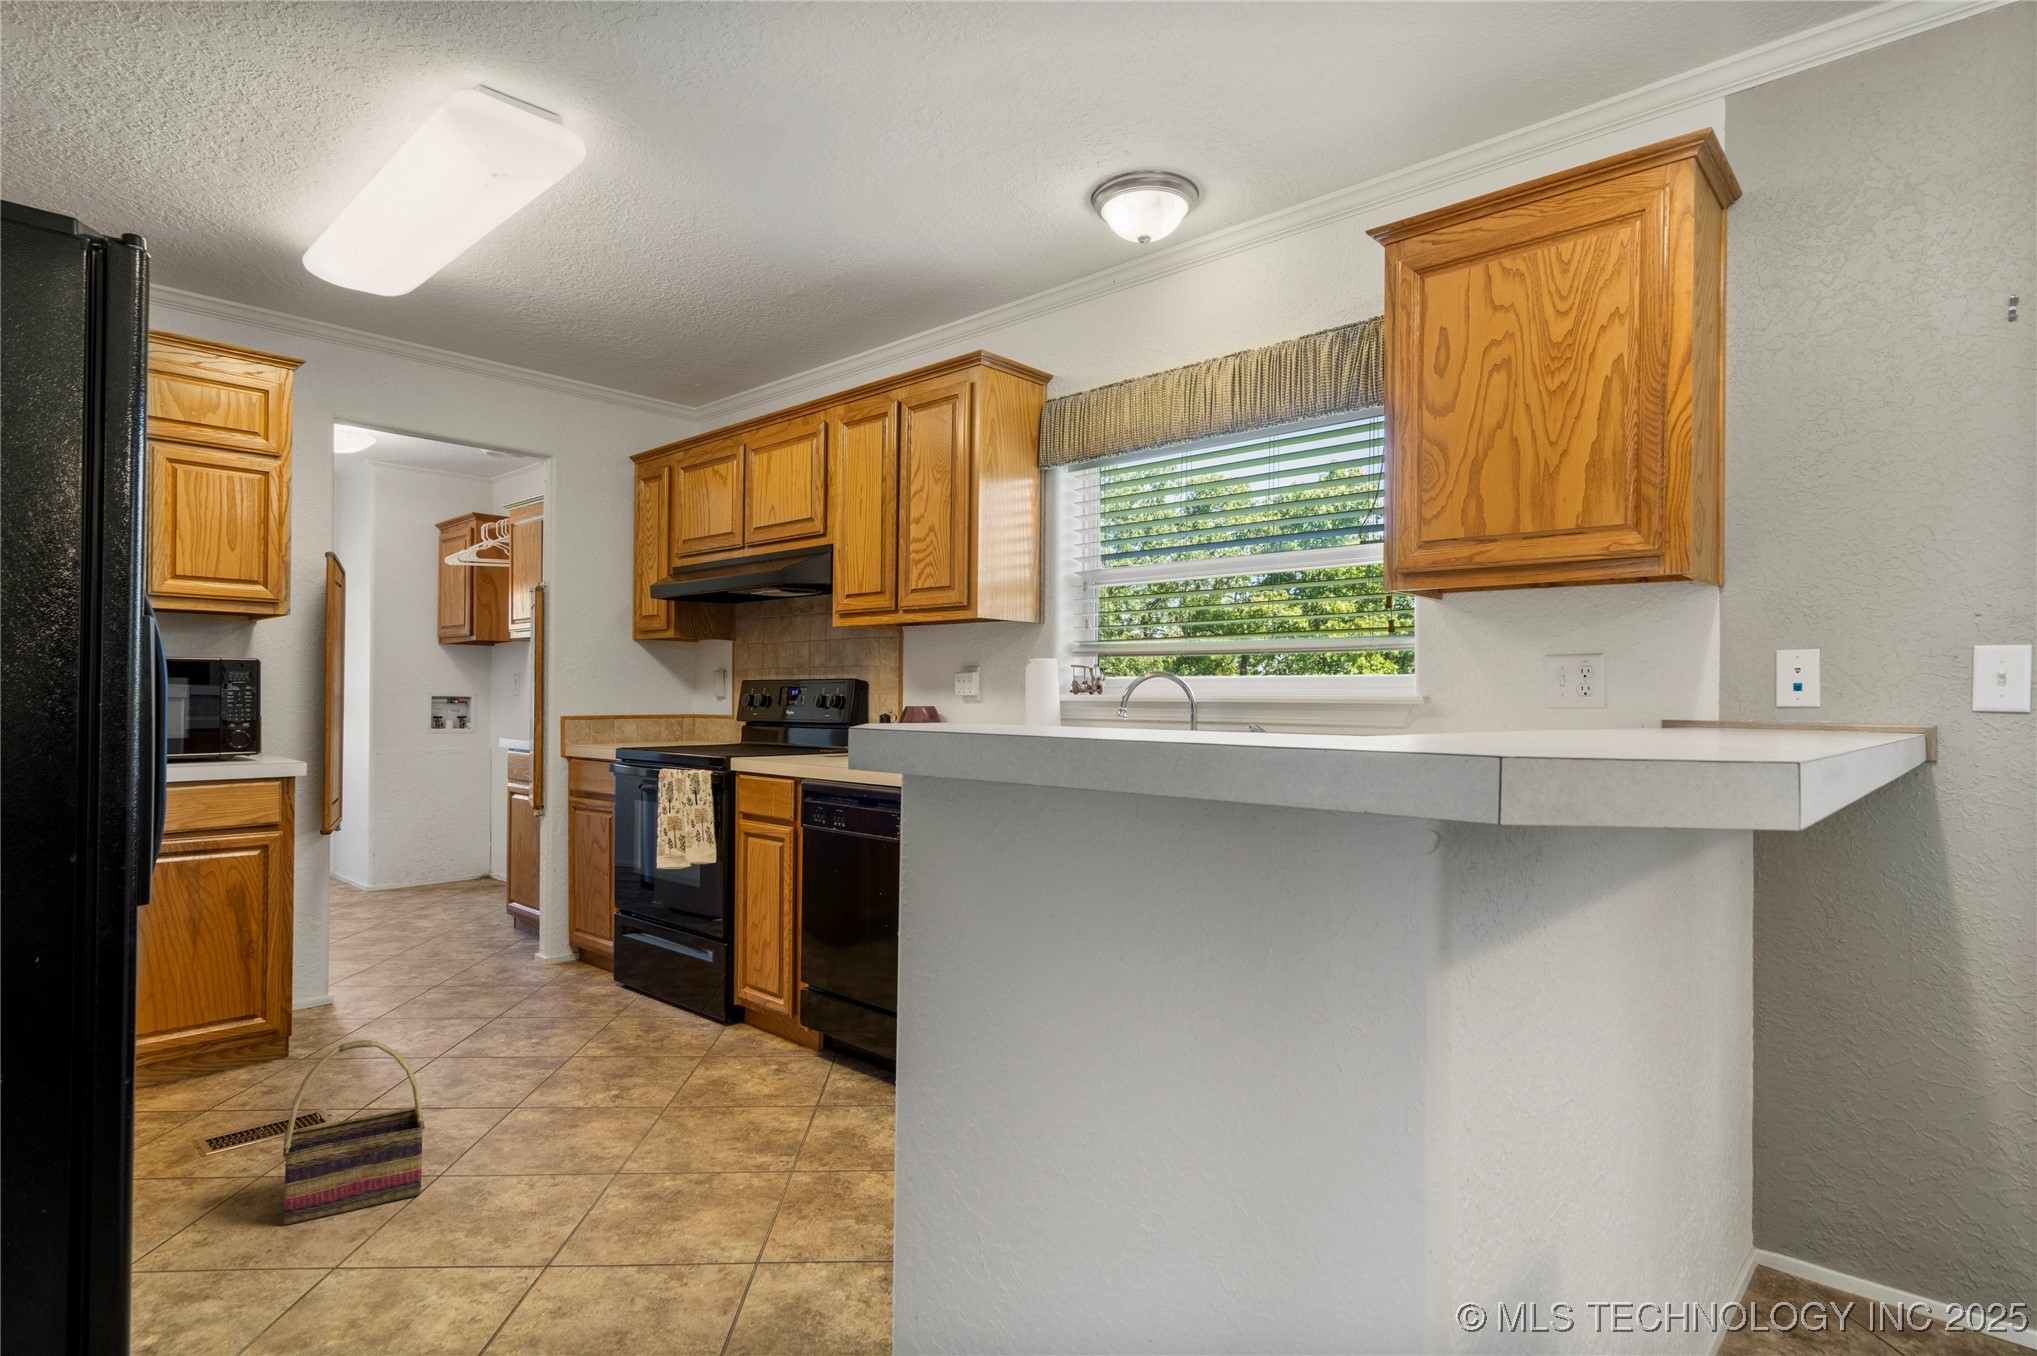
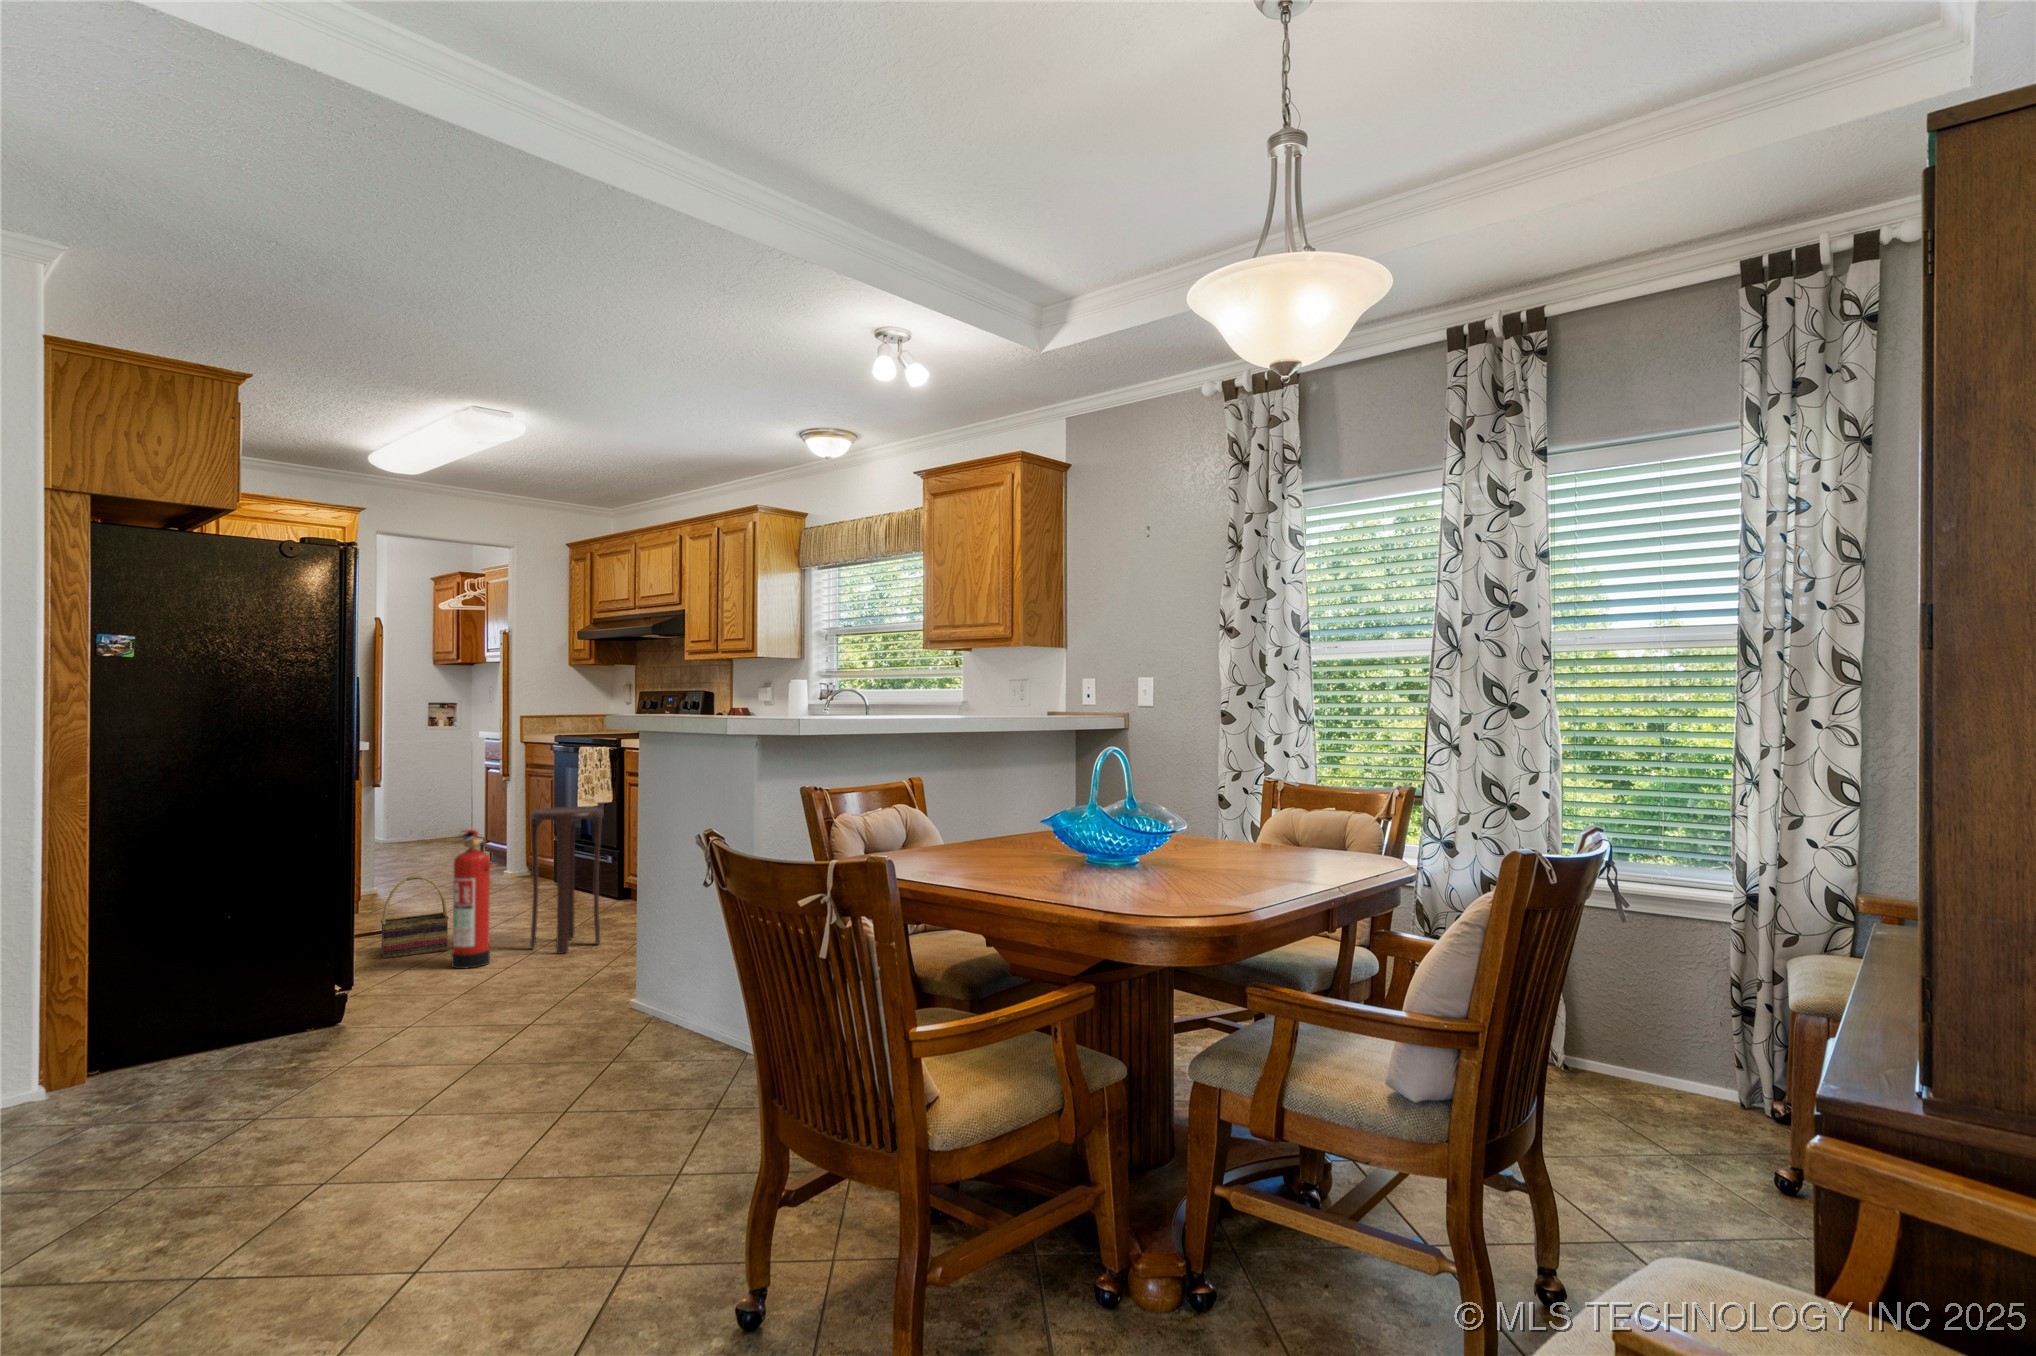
stool: none [589,894,734,1214] -> present [530,807,603,954]
fire extinguisher: none [423,962,514,1277] -> present [452,830,492,969]

